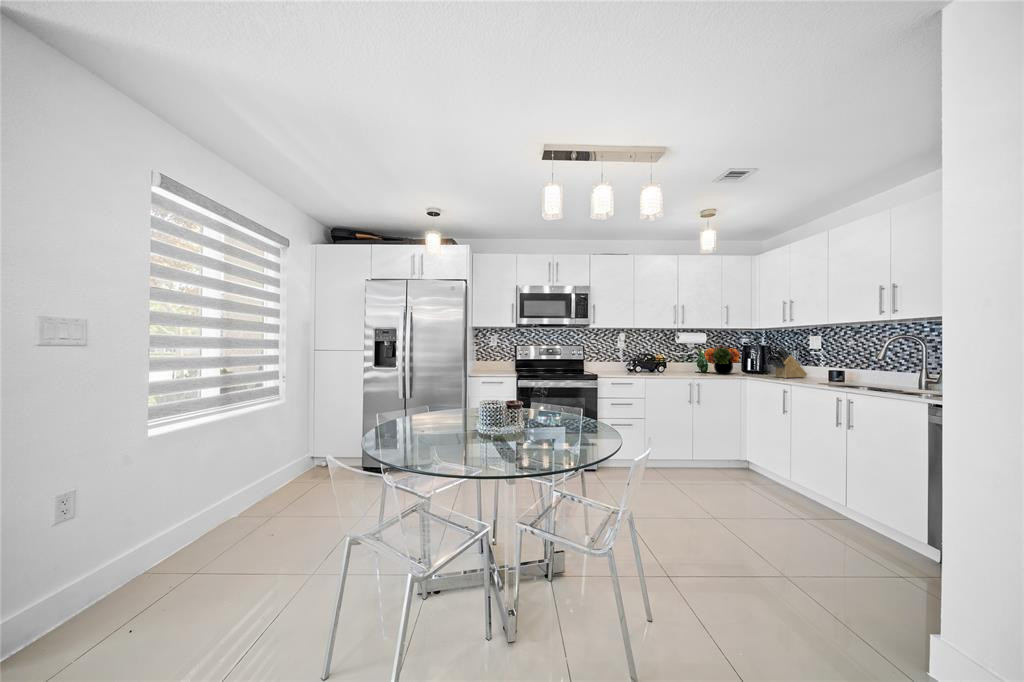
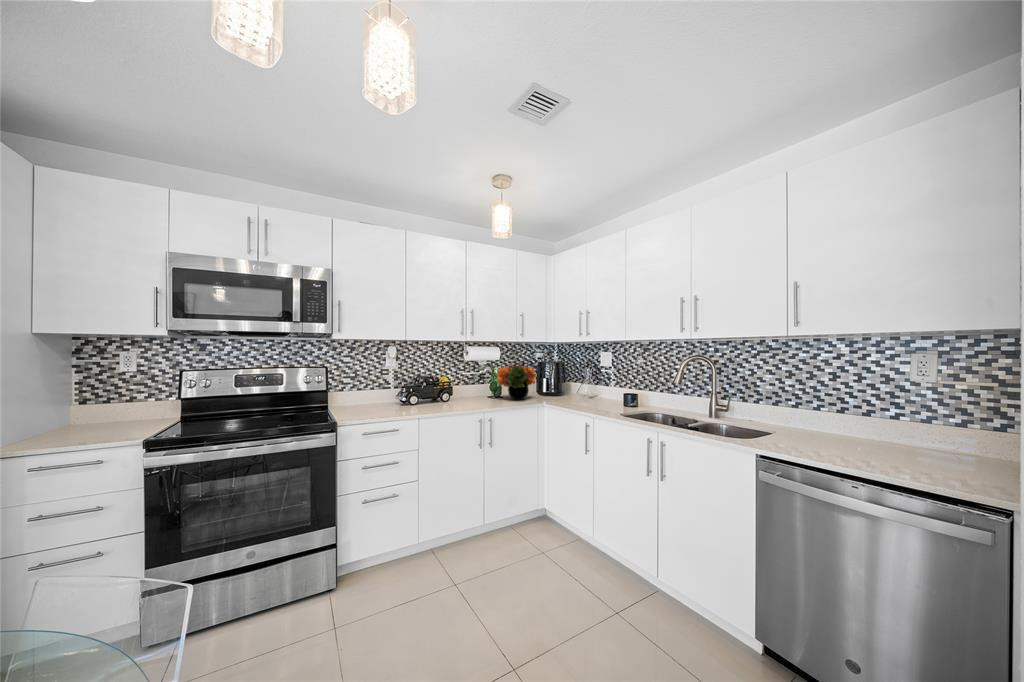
knife block: present [768,346,807,378] -> none [566,364,601,403]

